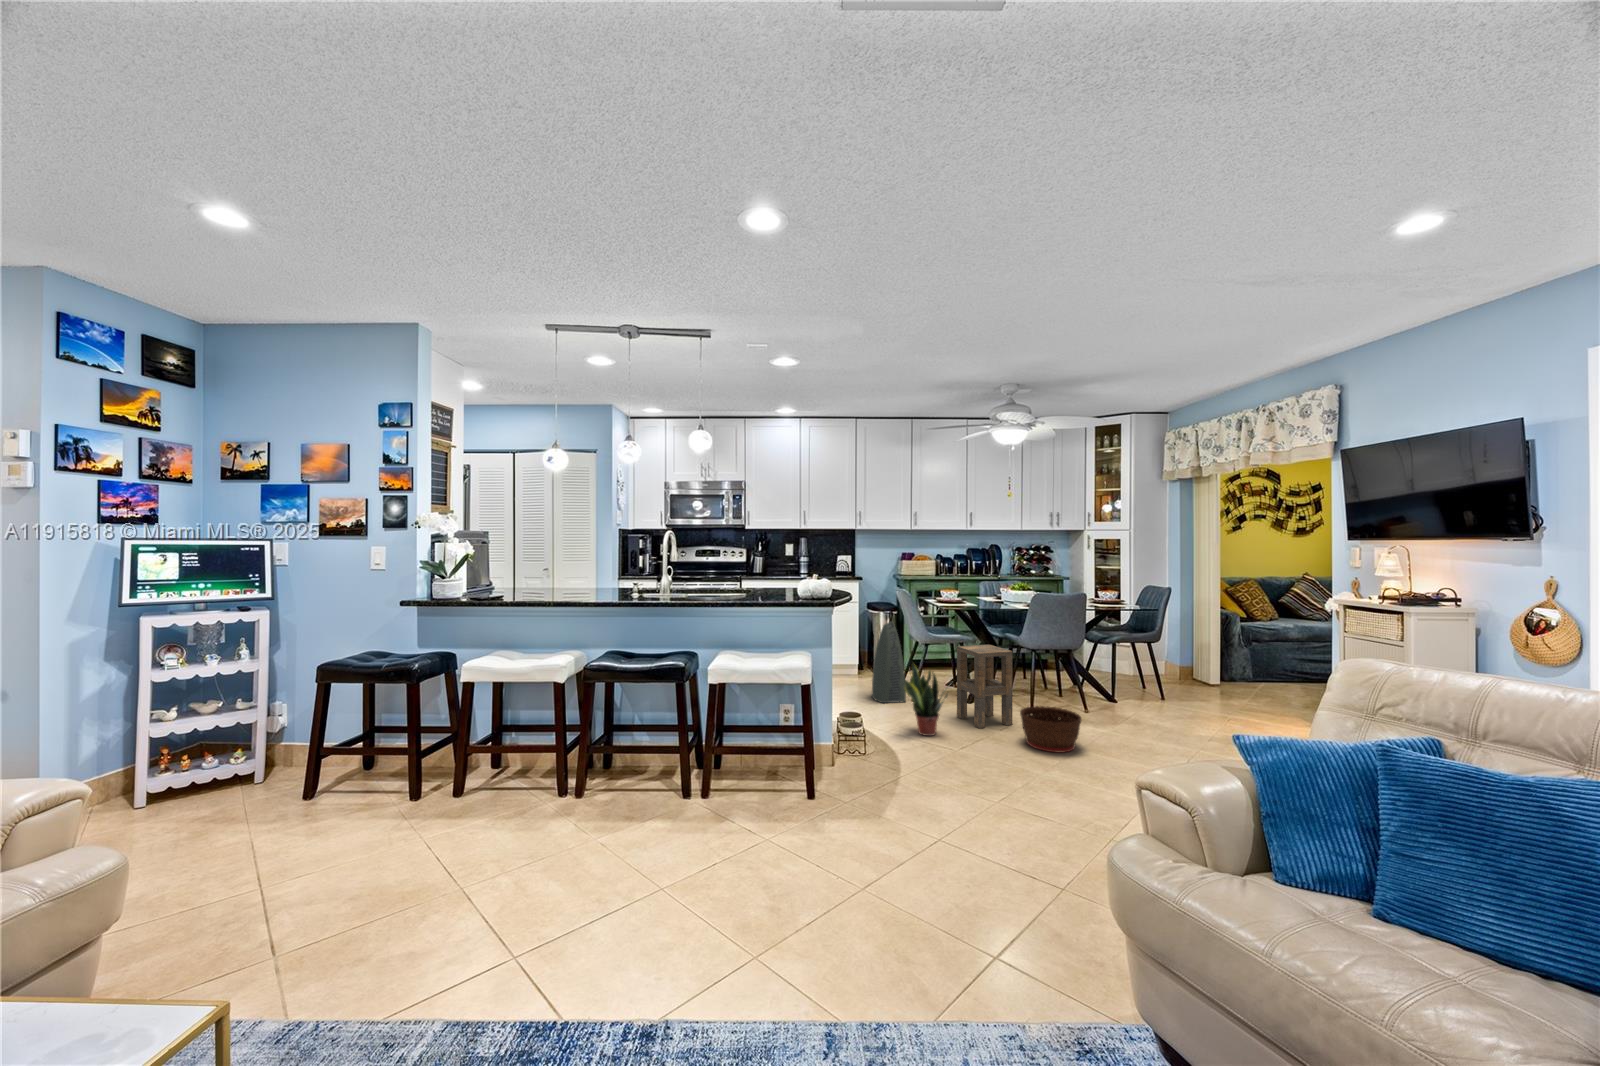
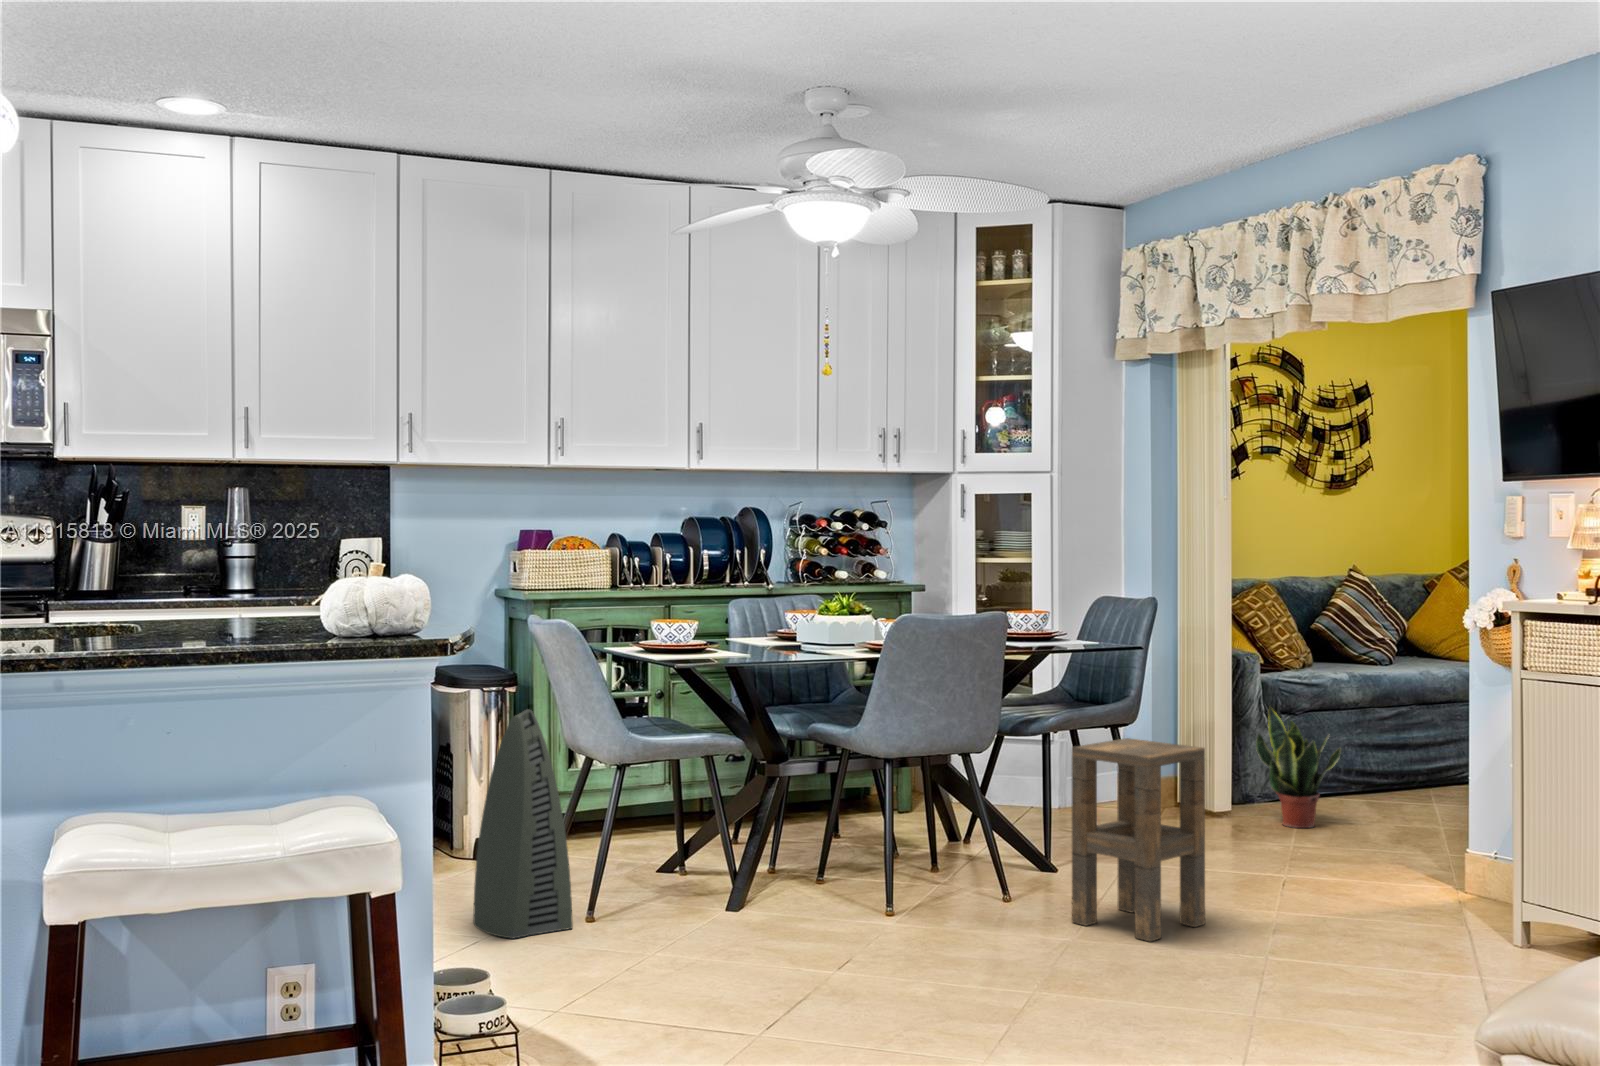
side table: present [957,645,1012,728] -> present [1072,738,1205,941]
potted plant: present [905,664,948,736] -> present [1256,707,1341,828]
basket: present [1020,706,1081,753] -> none [895,893,1039,1005]

